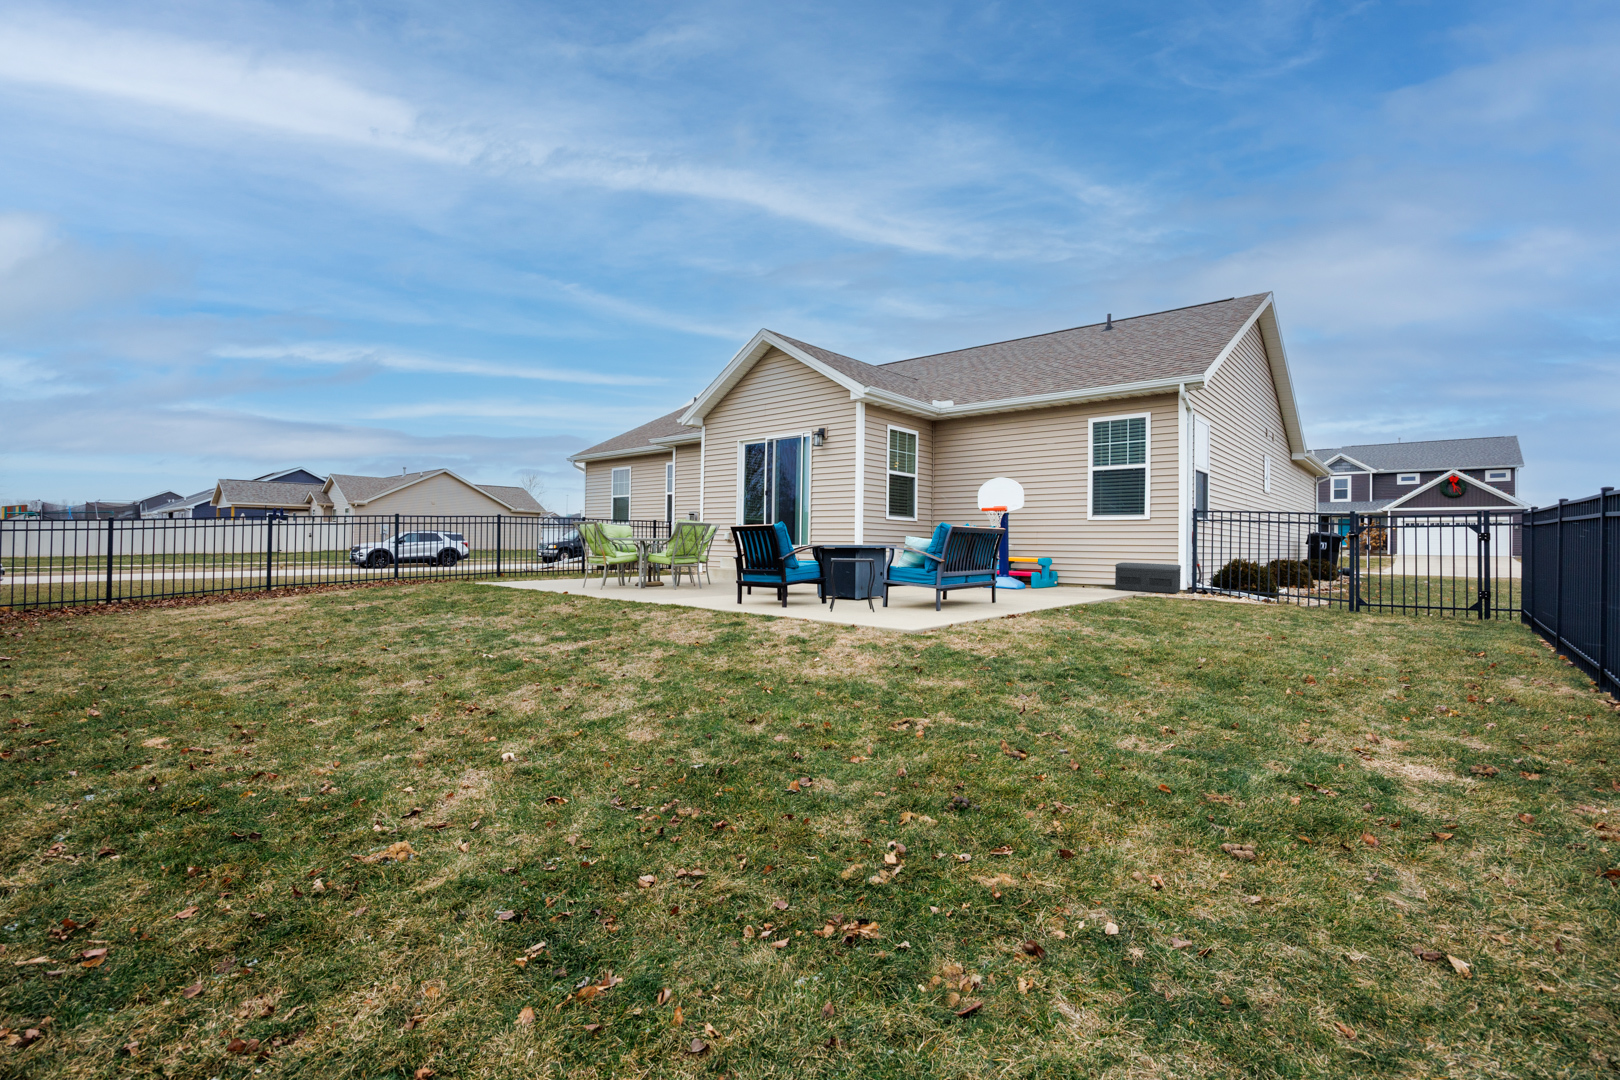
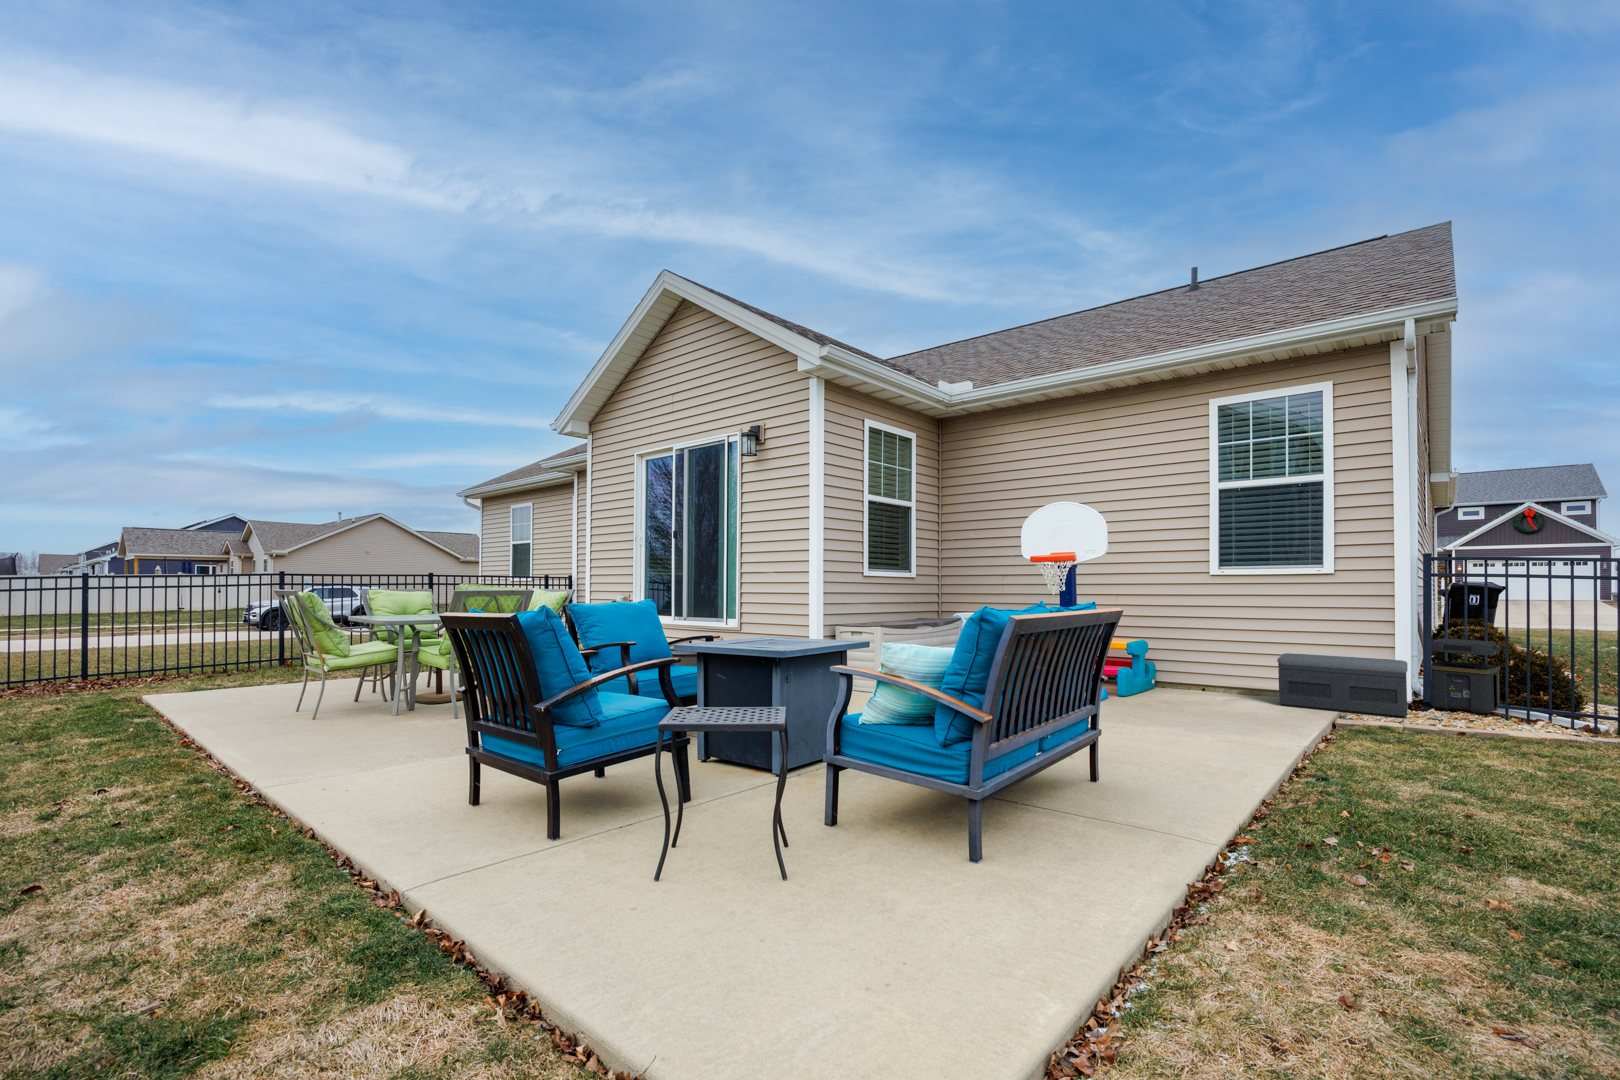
toolbox: none [1194,554,1230,592] -> present [1430,638,1500,713]

